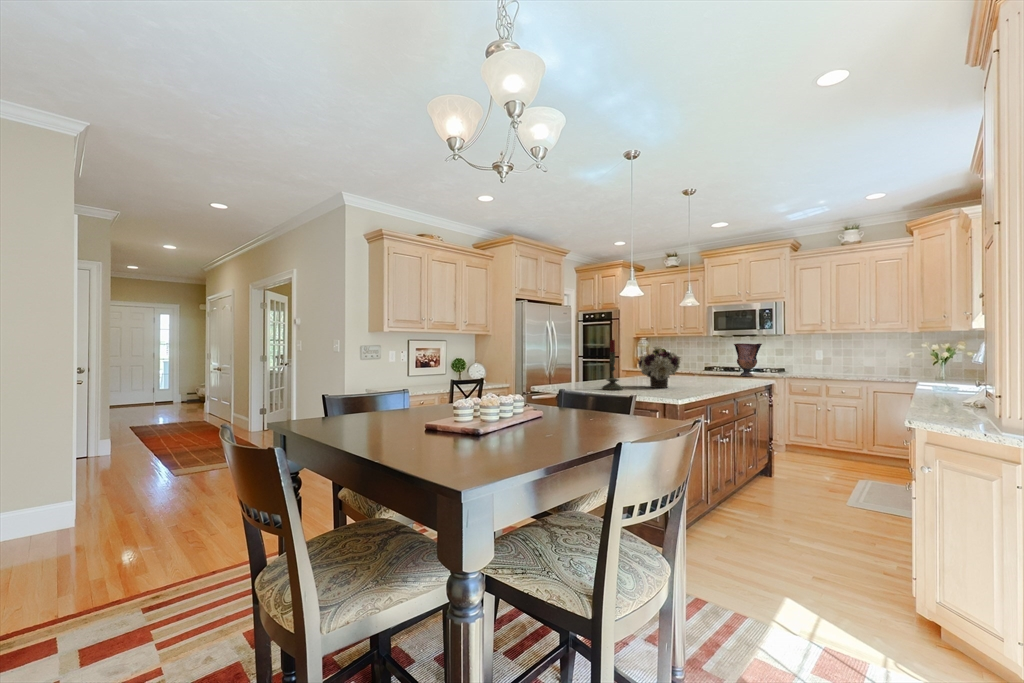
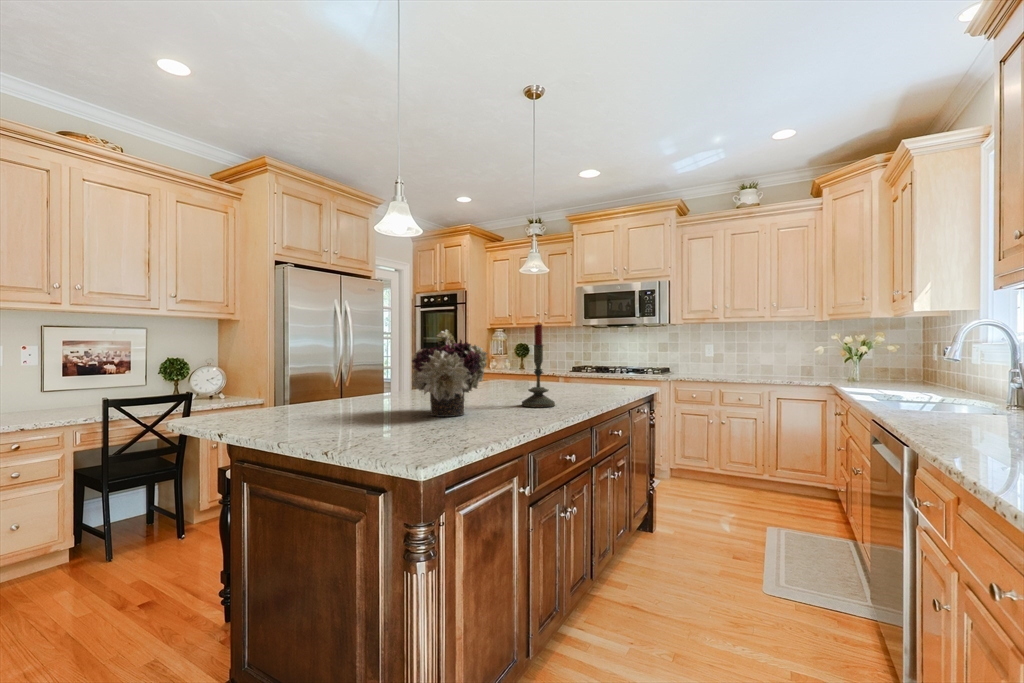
candle: present [602,340,623,390] -> present [522,324,555,408]
vase: present [734,343,762,376] -> none [604,334,641,380]

